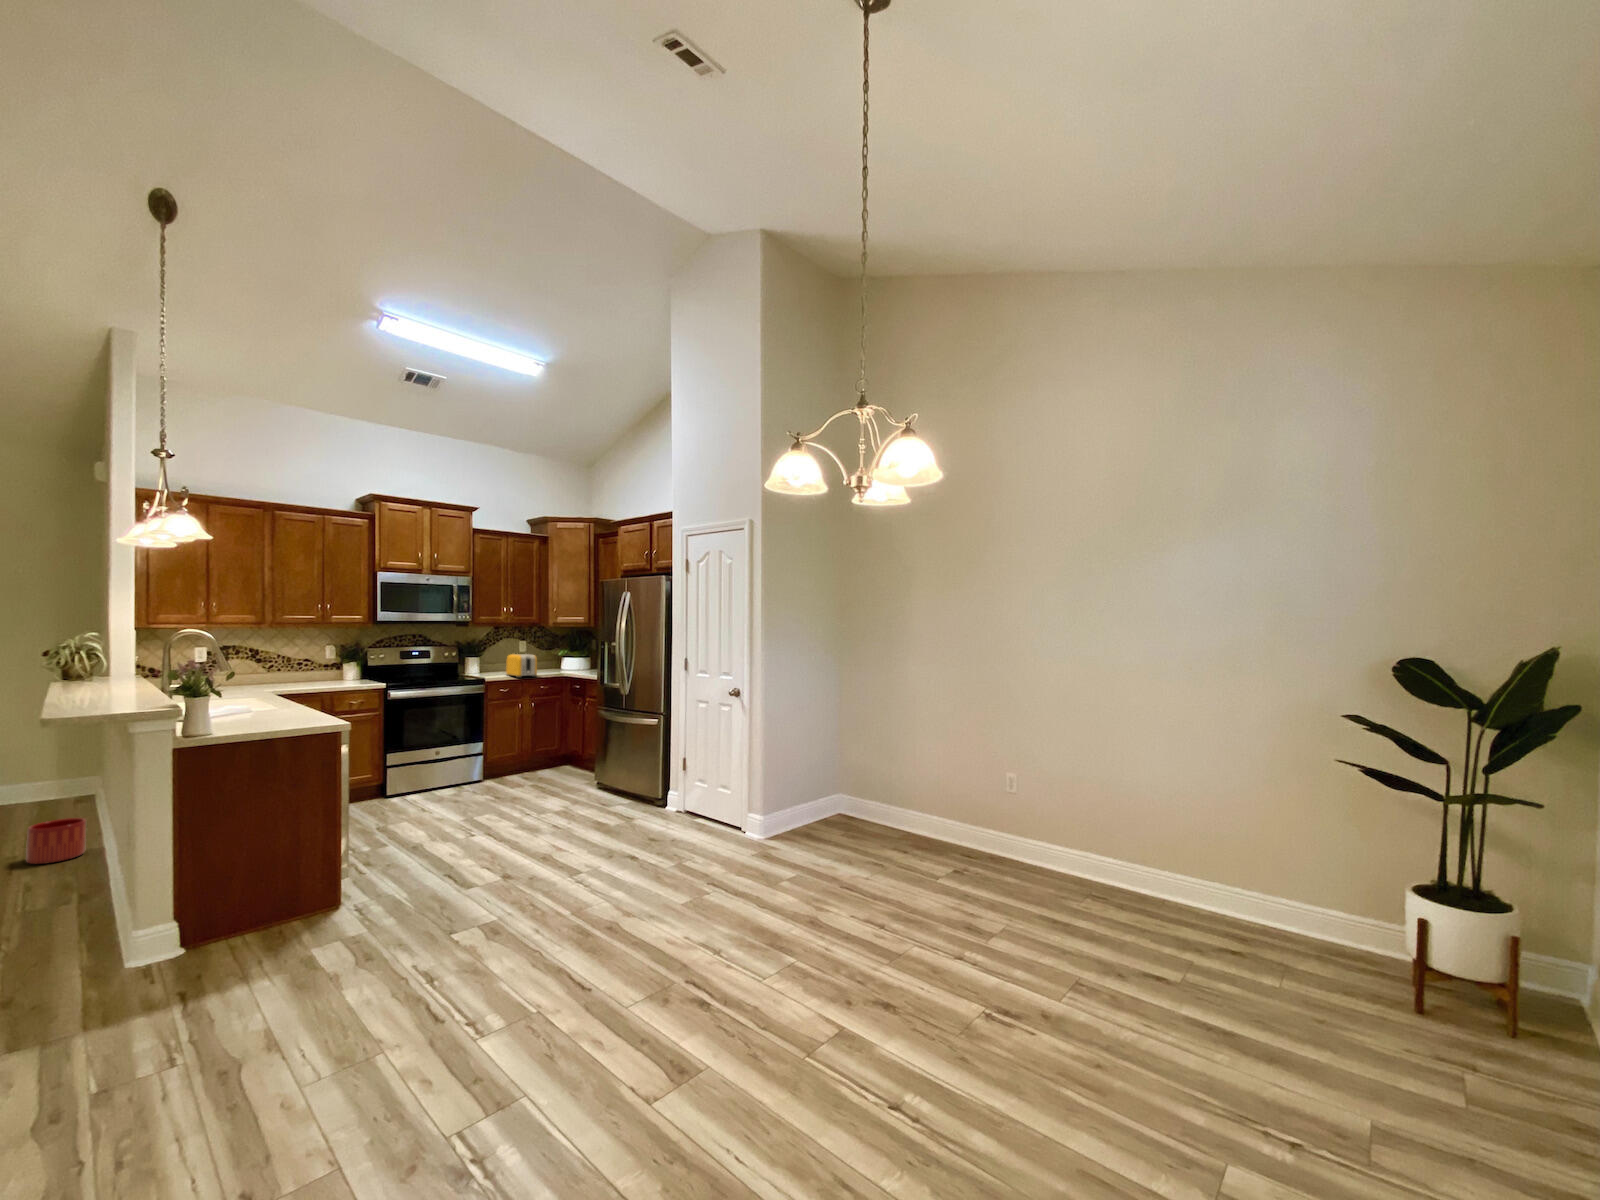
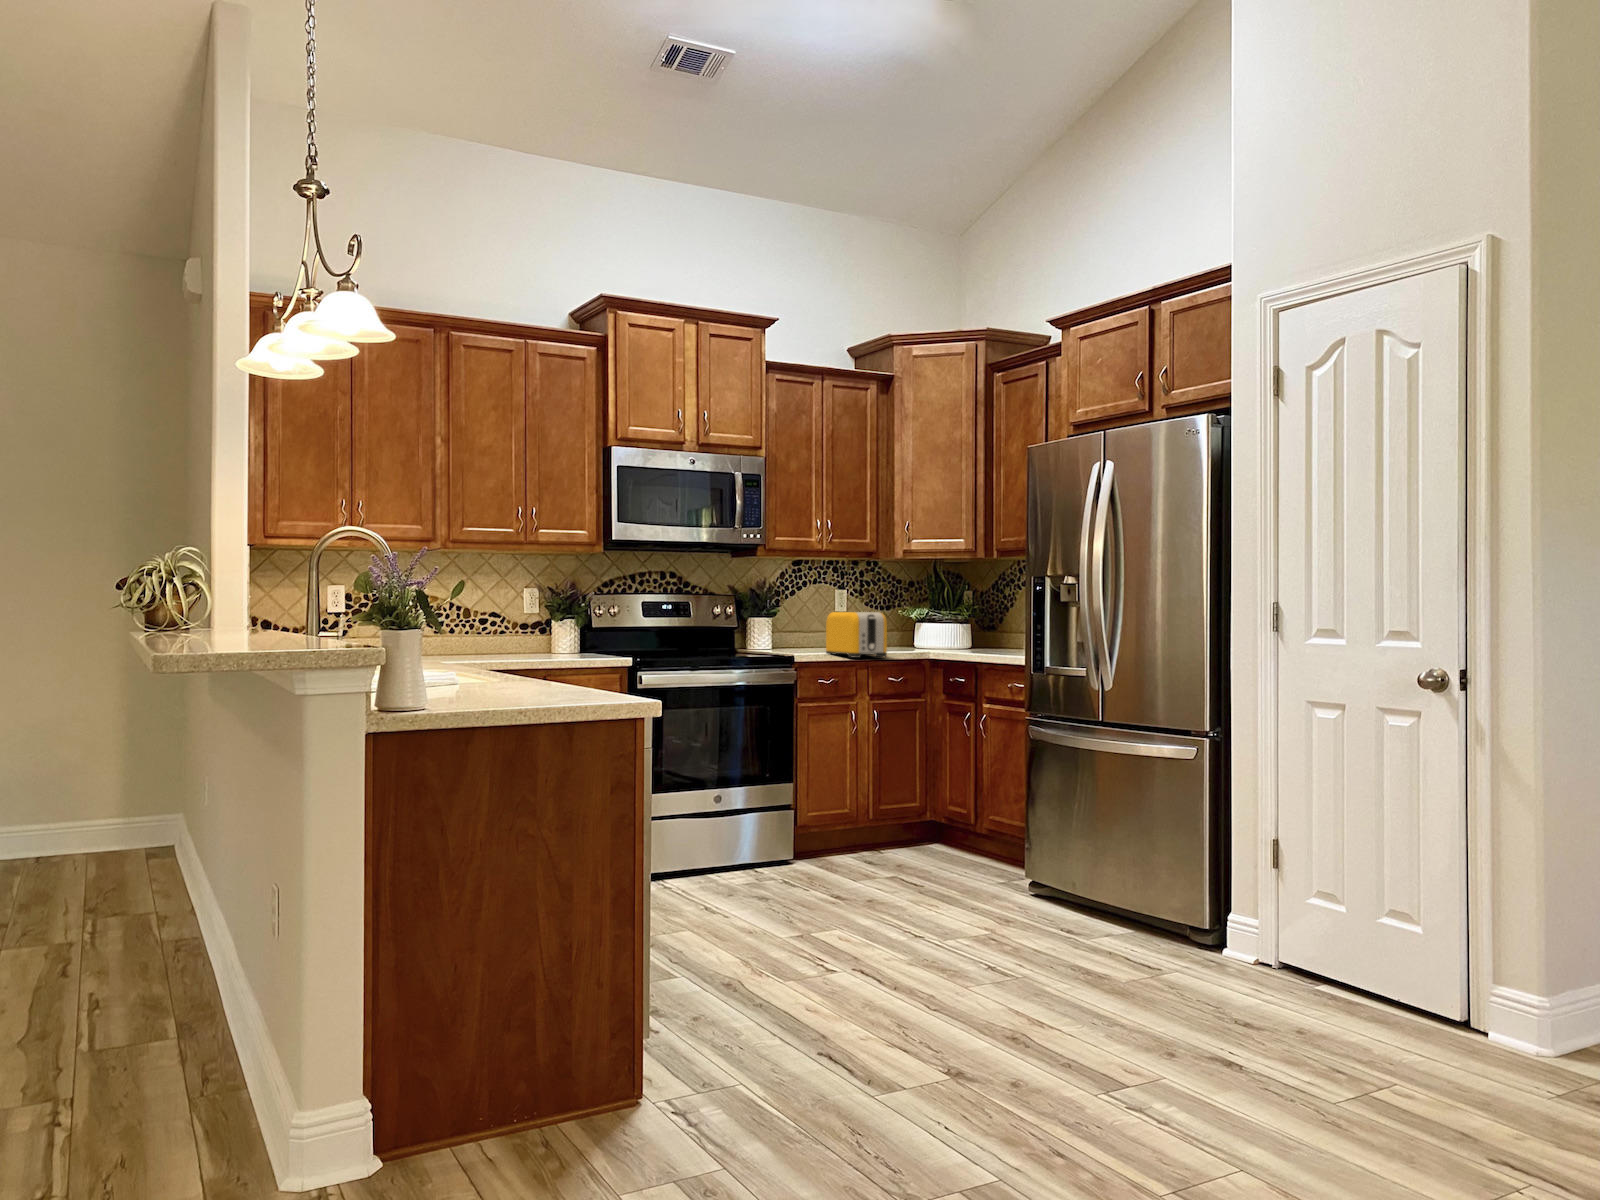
planter: present [26,818,86,864] -> none [117,870,196,946]

